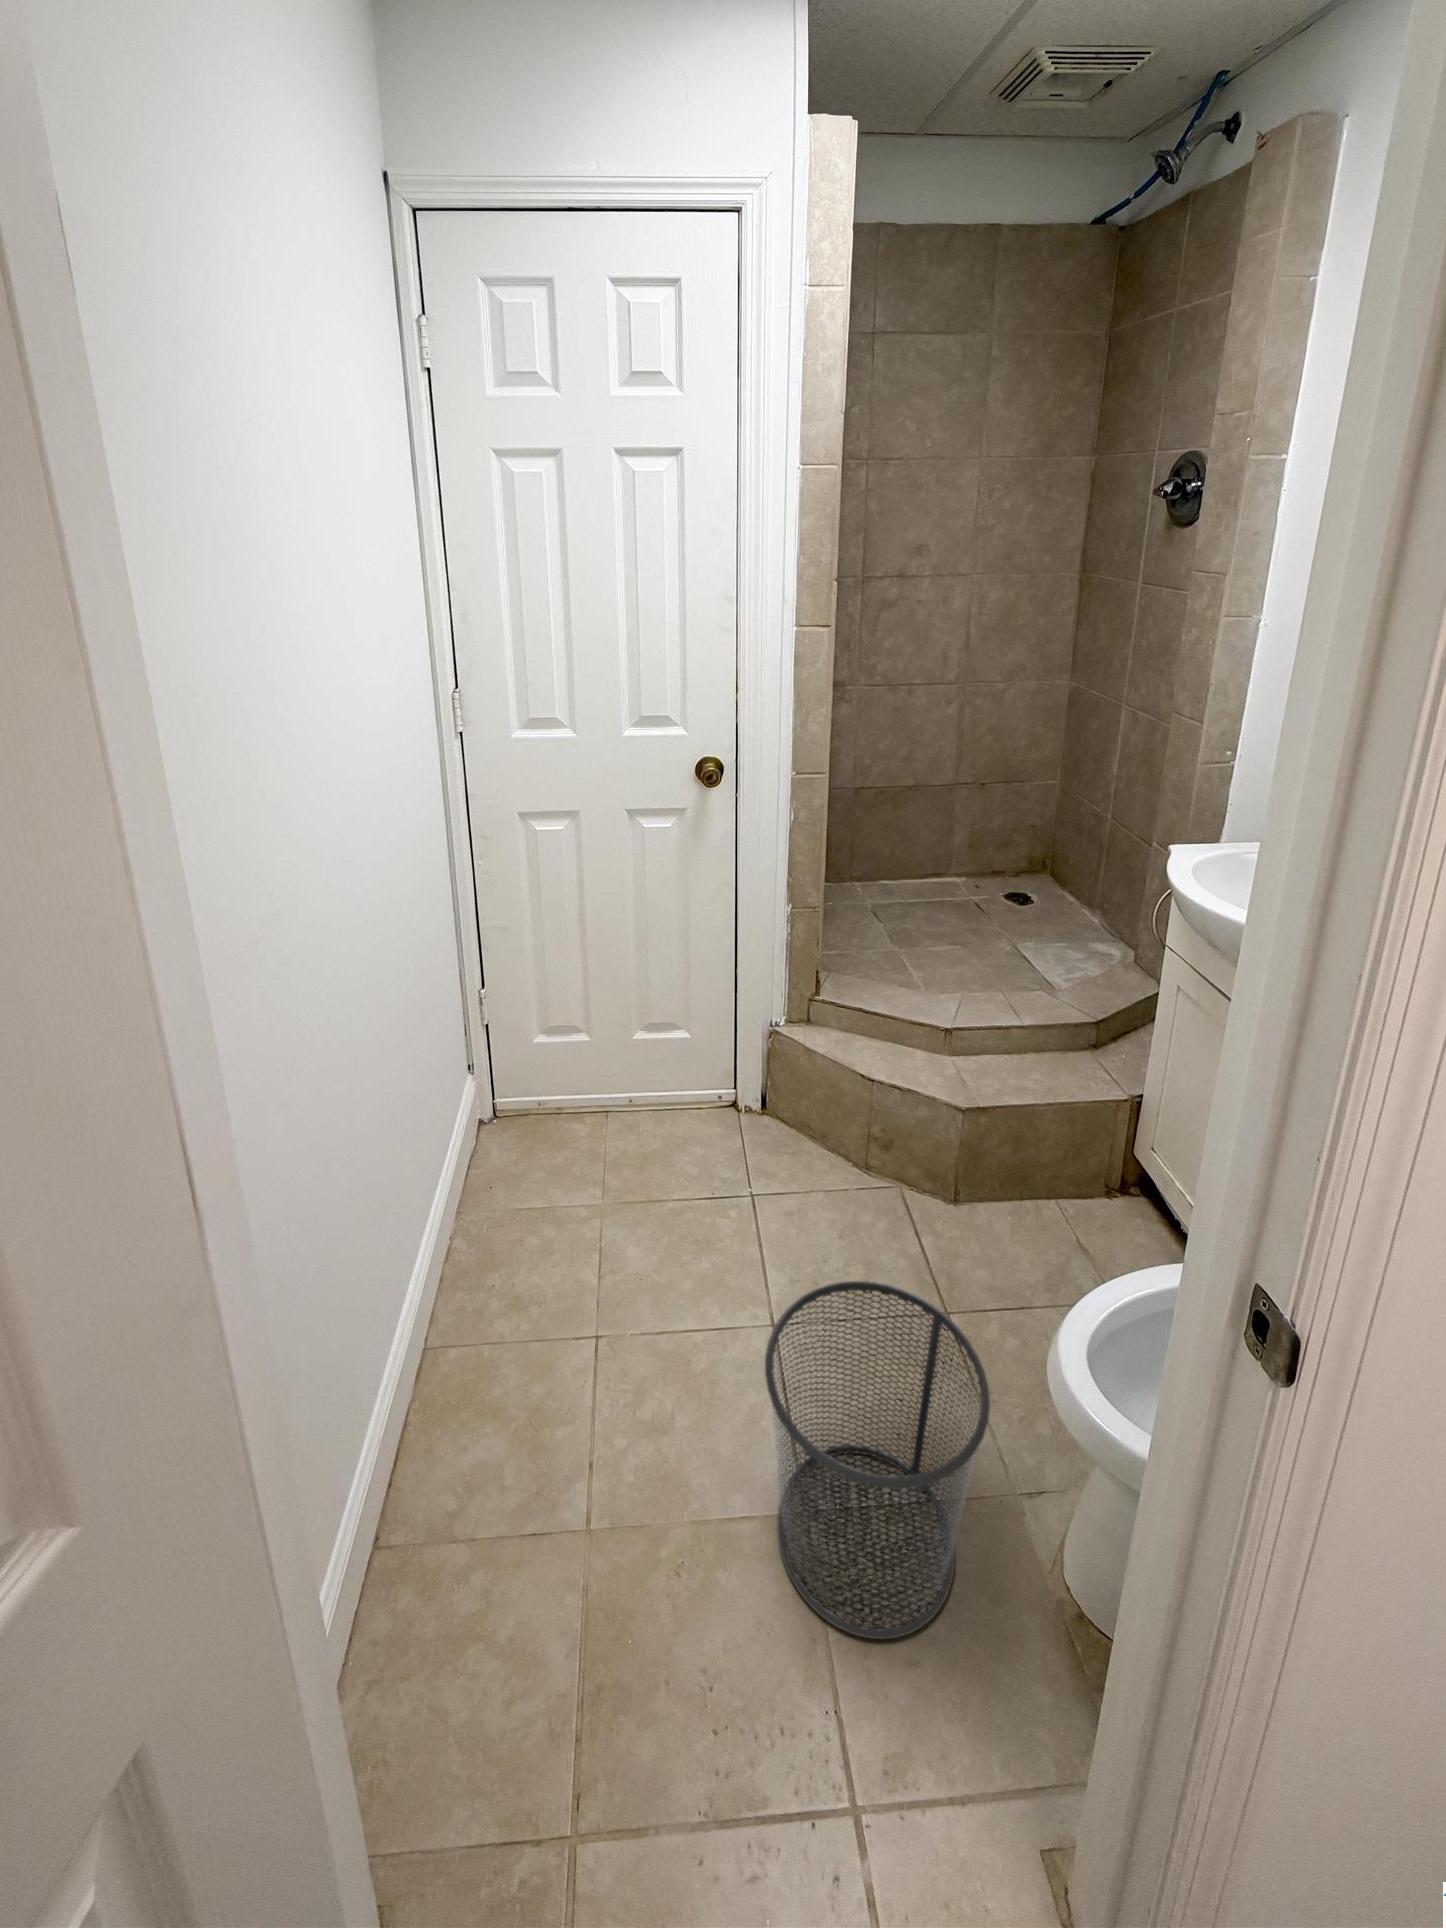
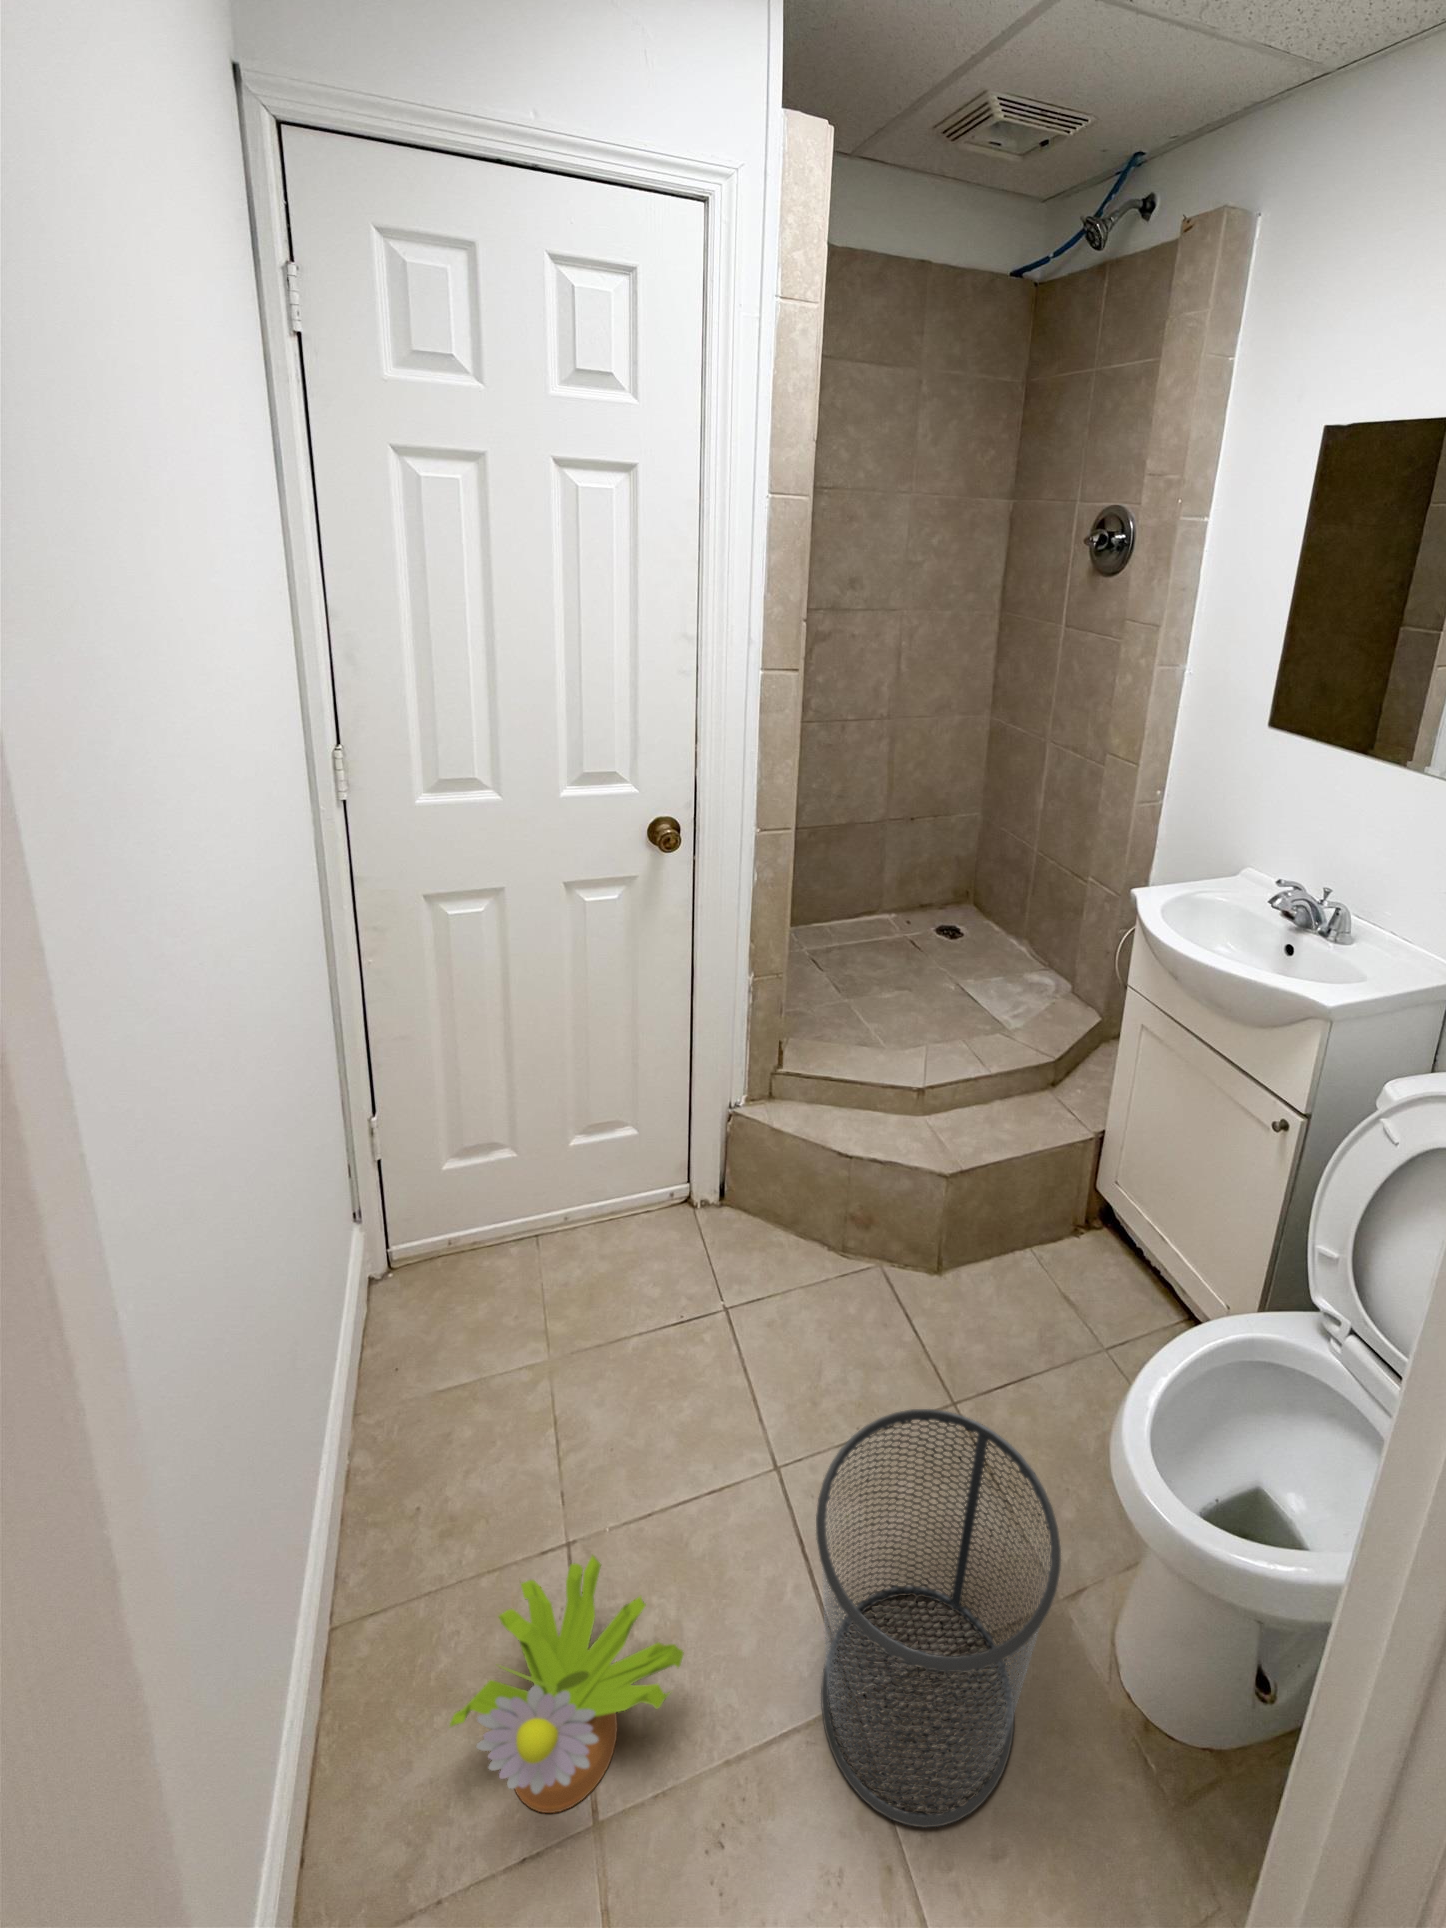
decorative plant: none [484,1341,663,1520] -> present [450,1555,684,1813]

